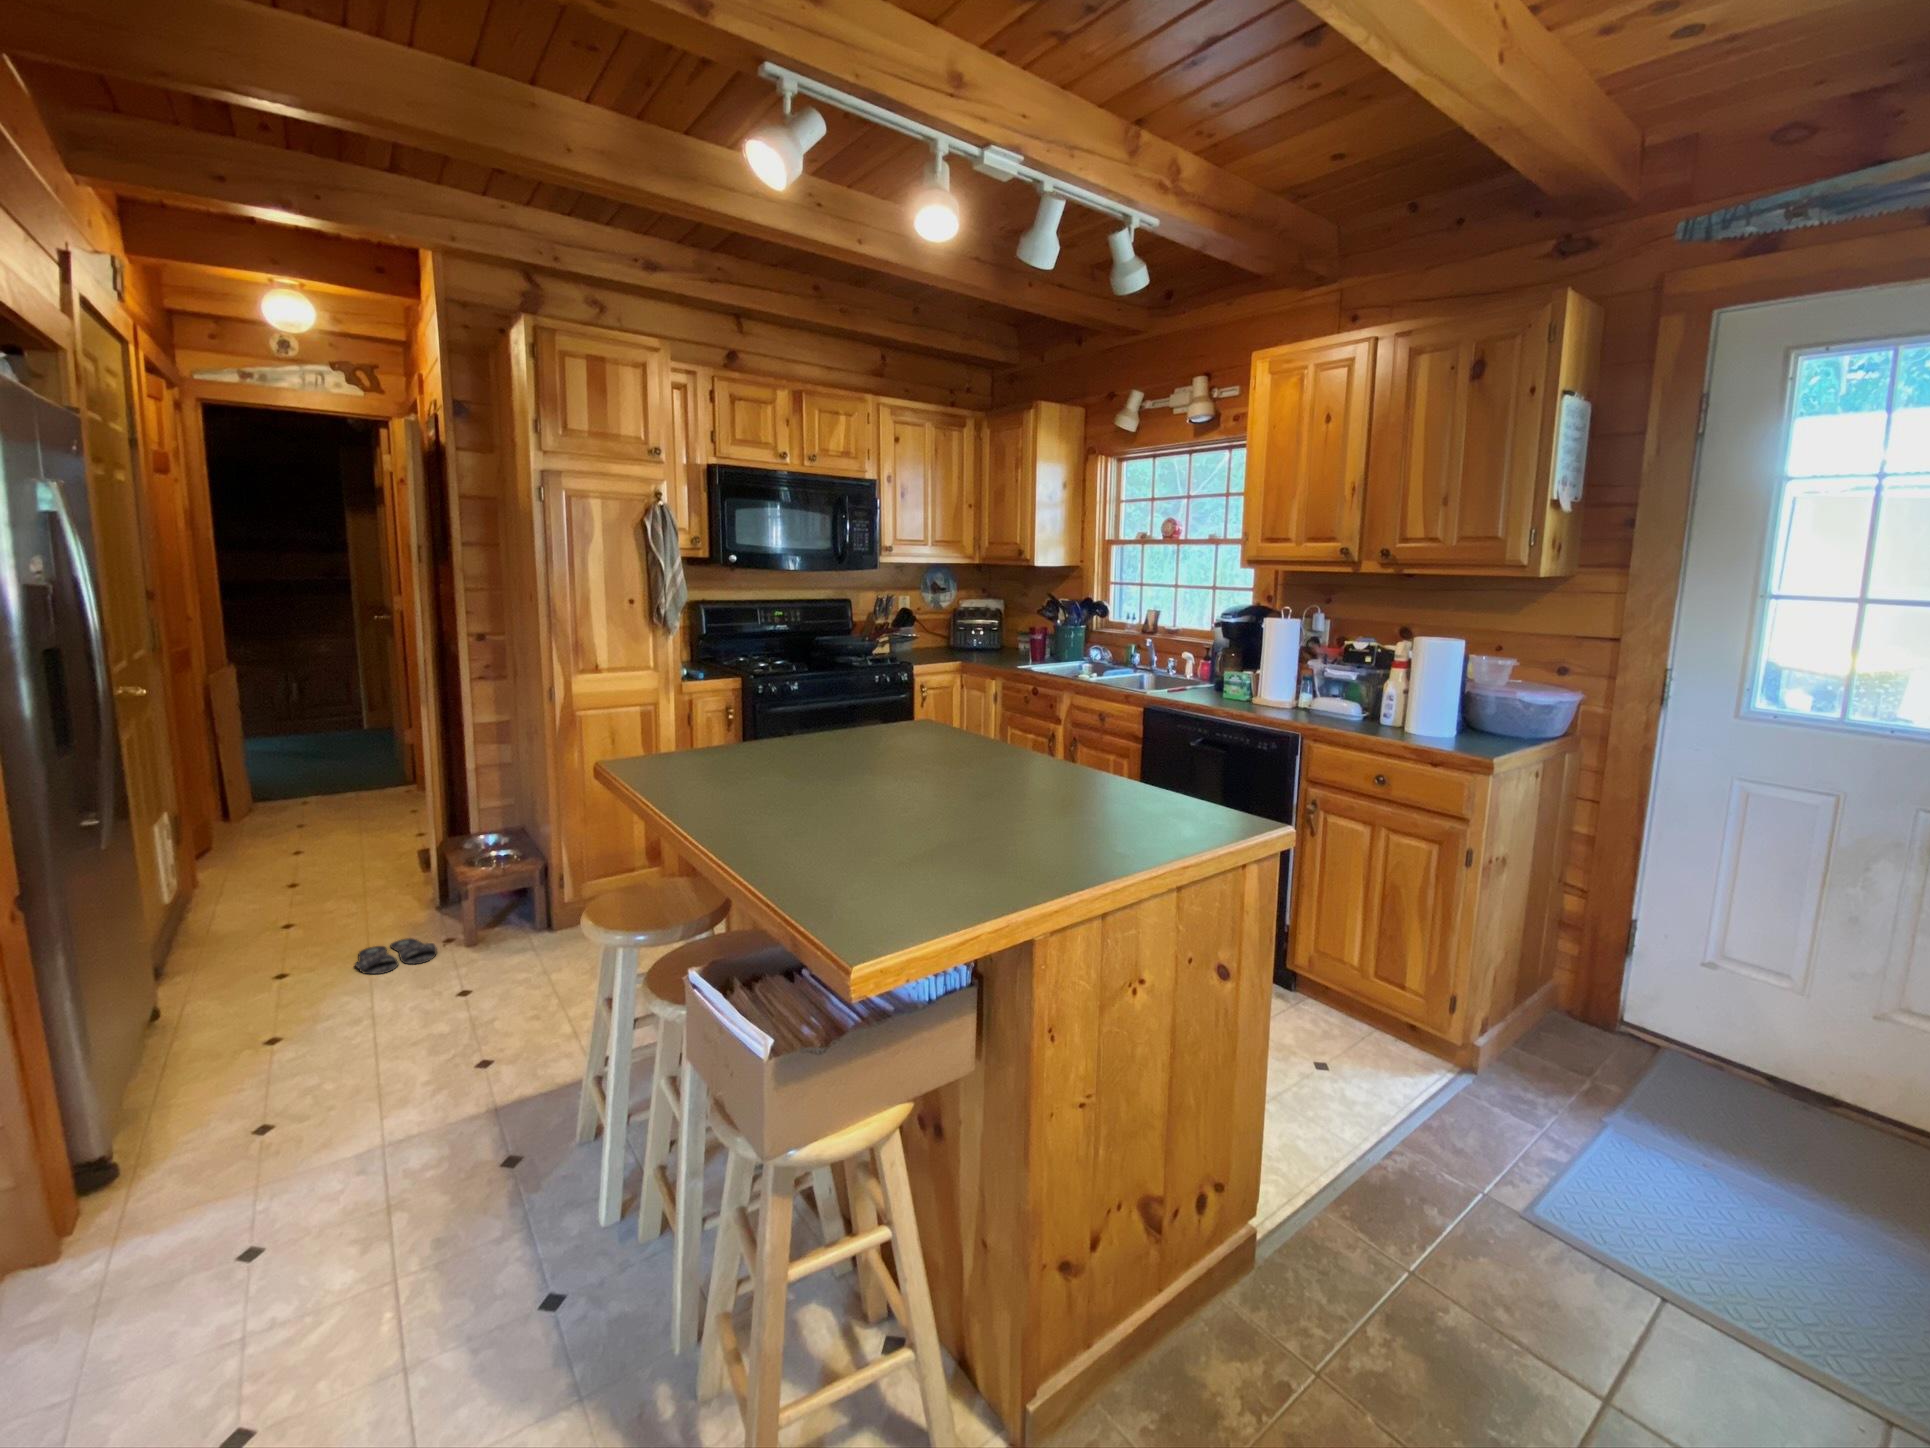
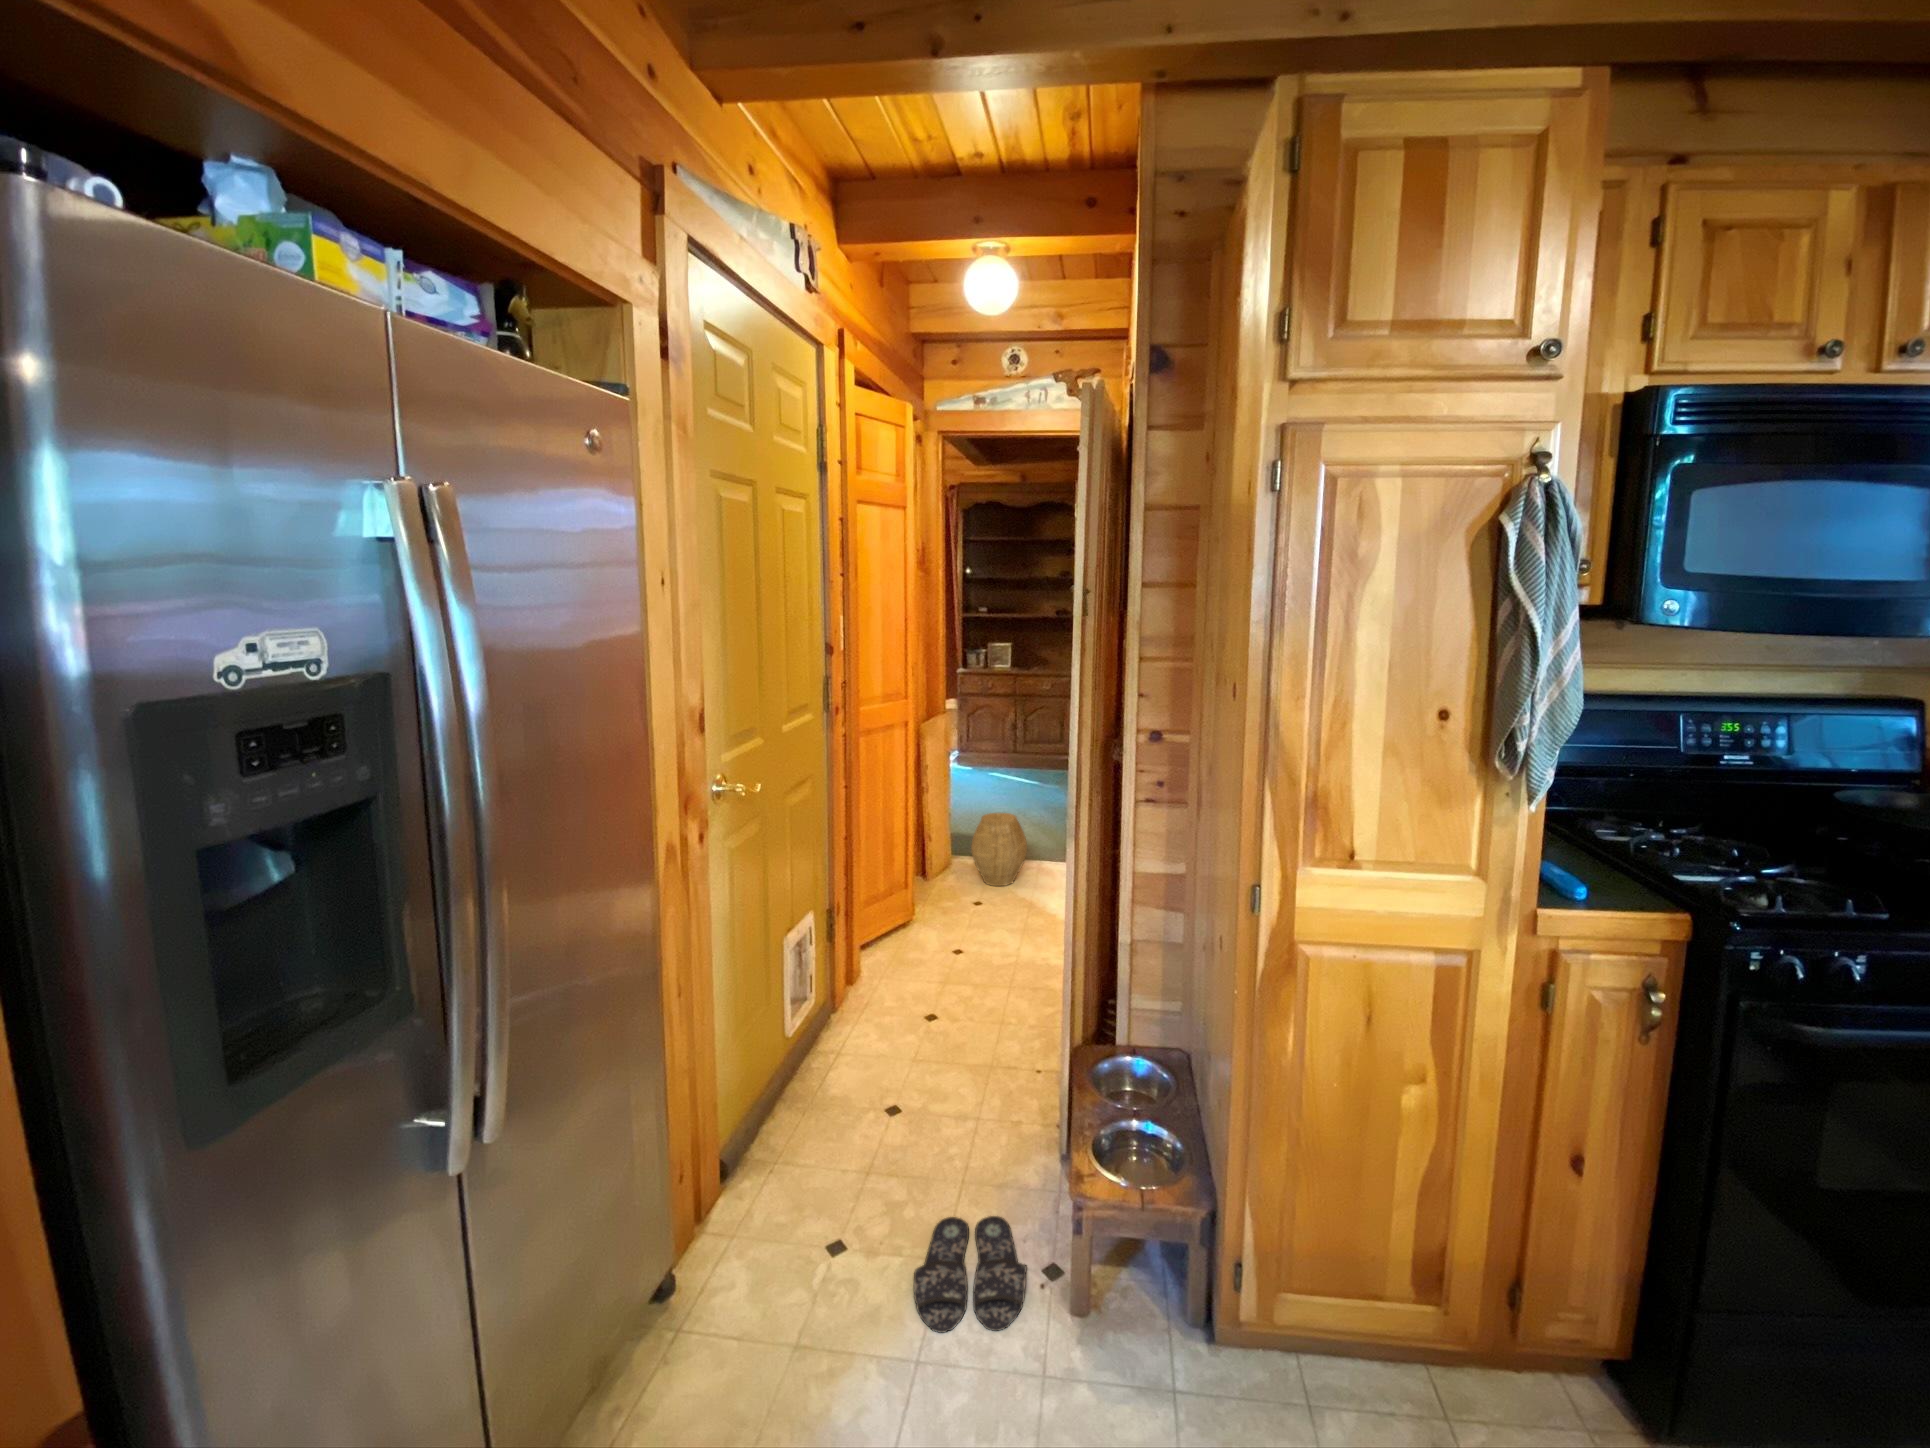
woven basket: none [275,764,342,831] -> present [971,813,1027,886]

